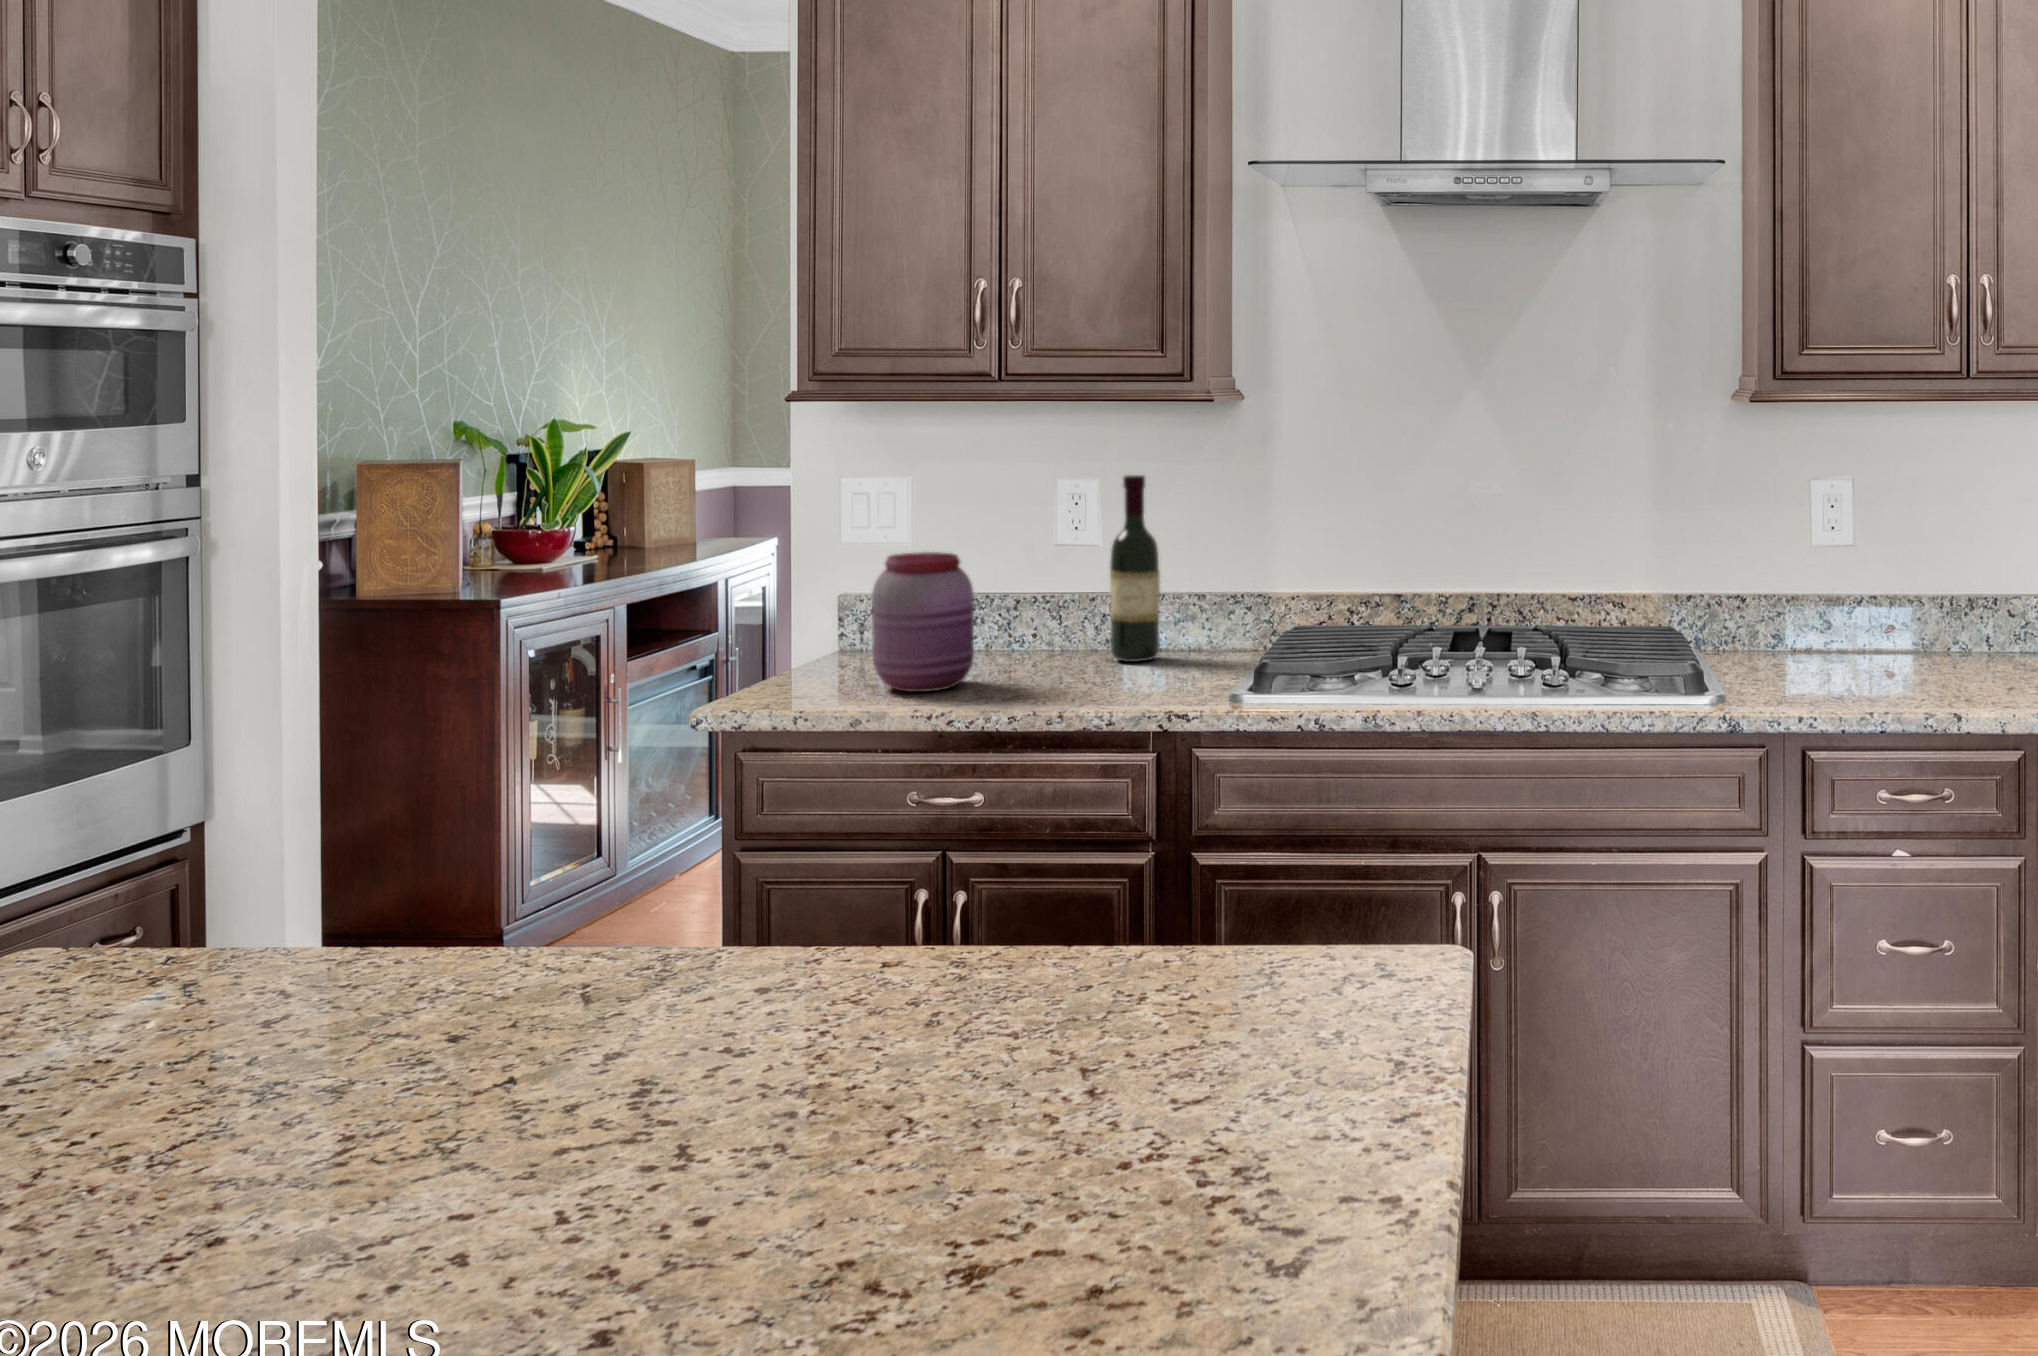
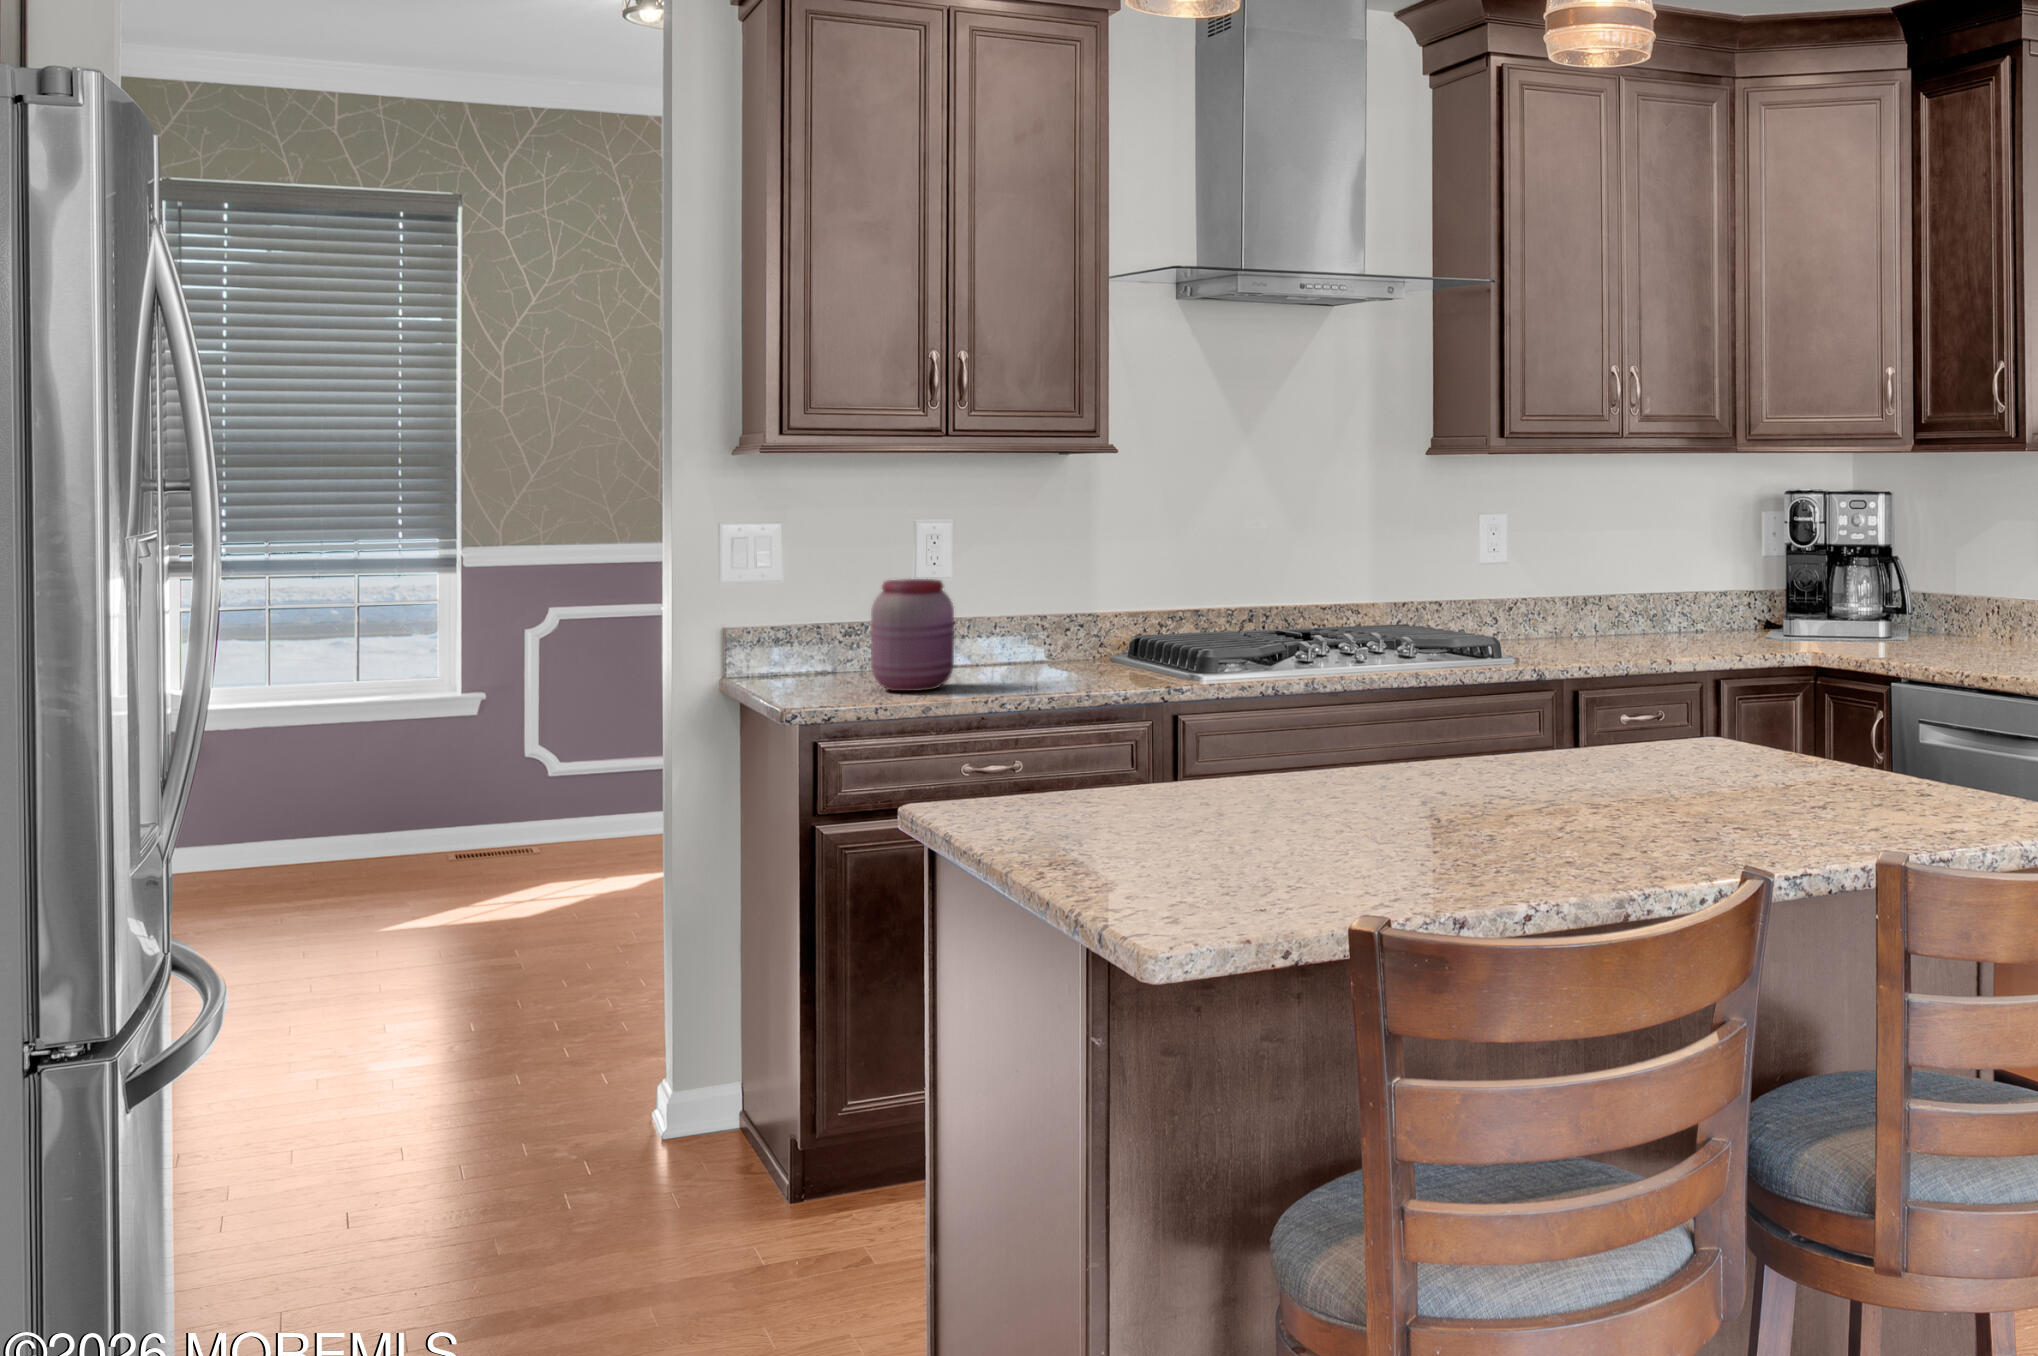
wine bottle: present [1110,475,1160,662] -> none [1013,518,1053,667]

